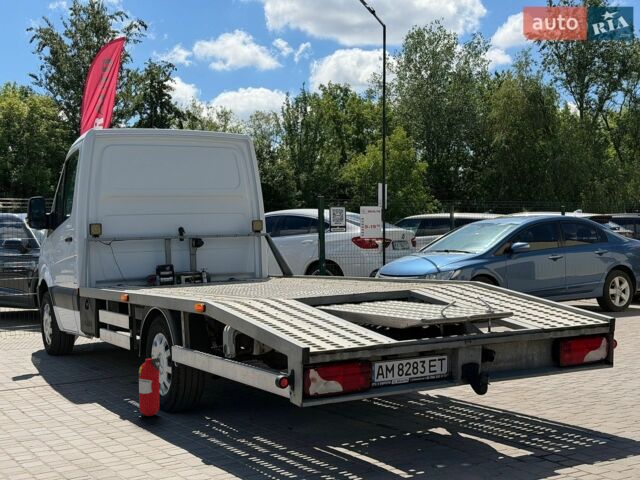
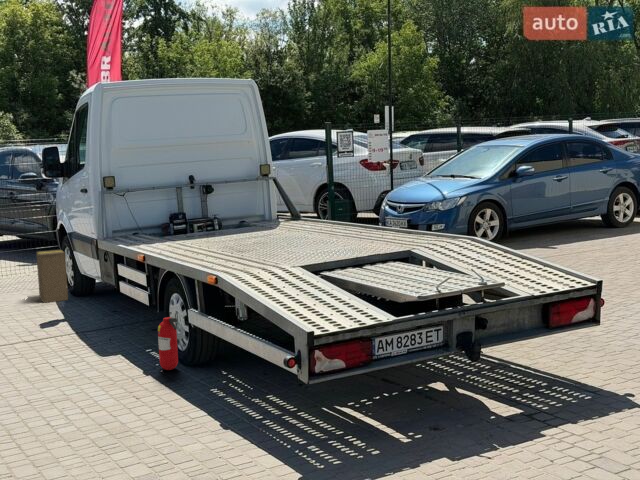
cardboard box: none [17,307,47,361] -> present [36,250,68,303]

